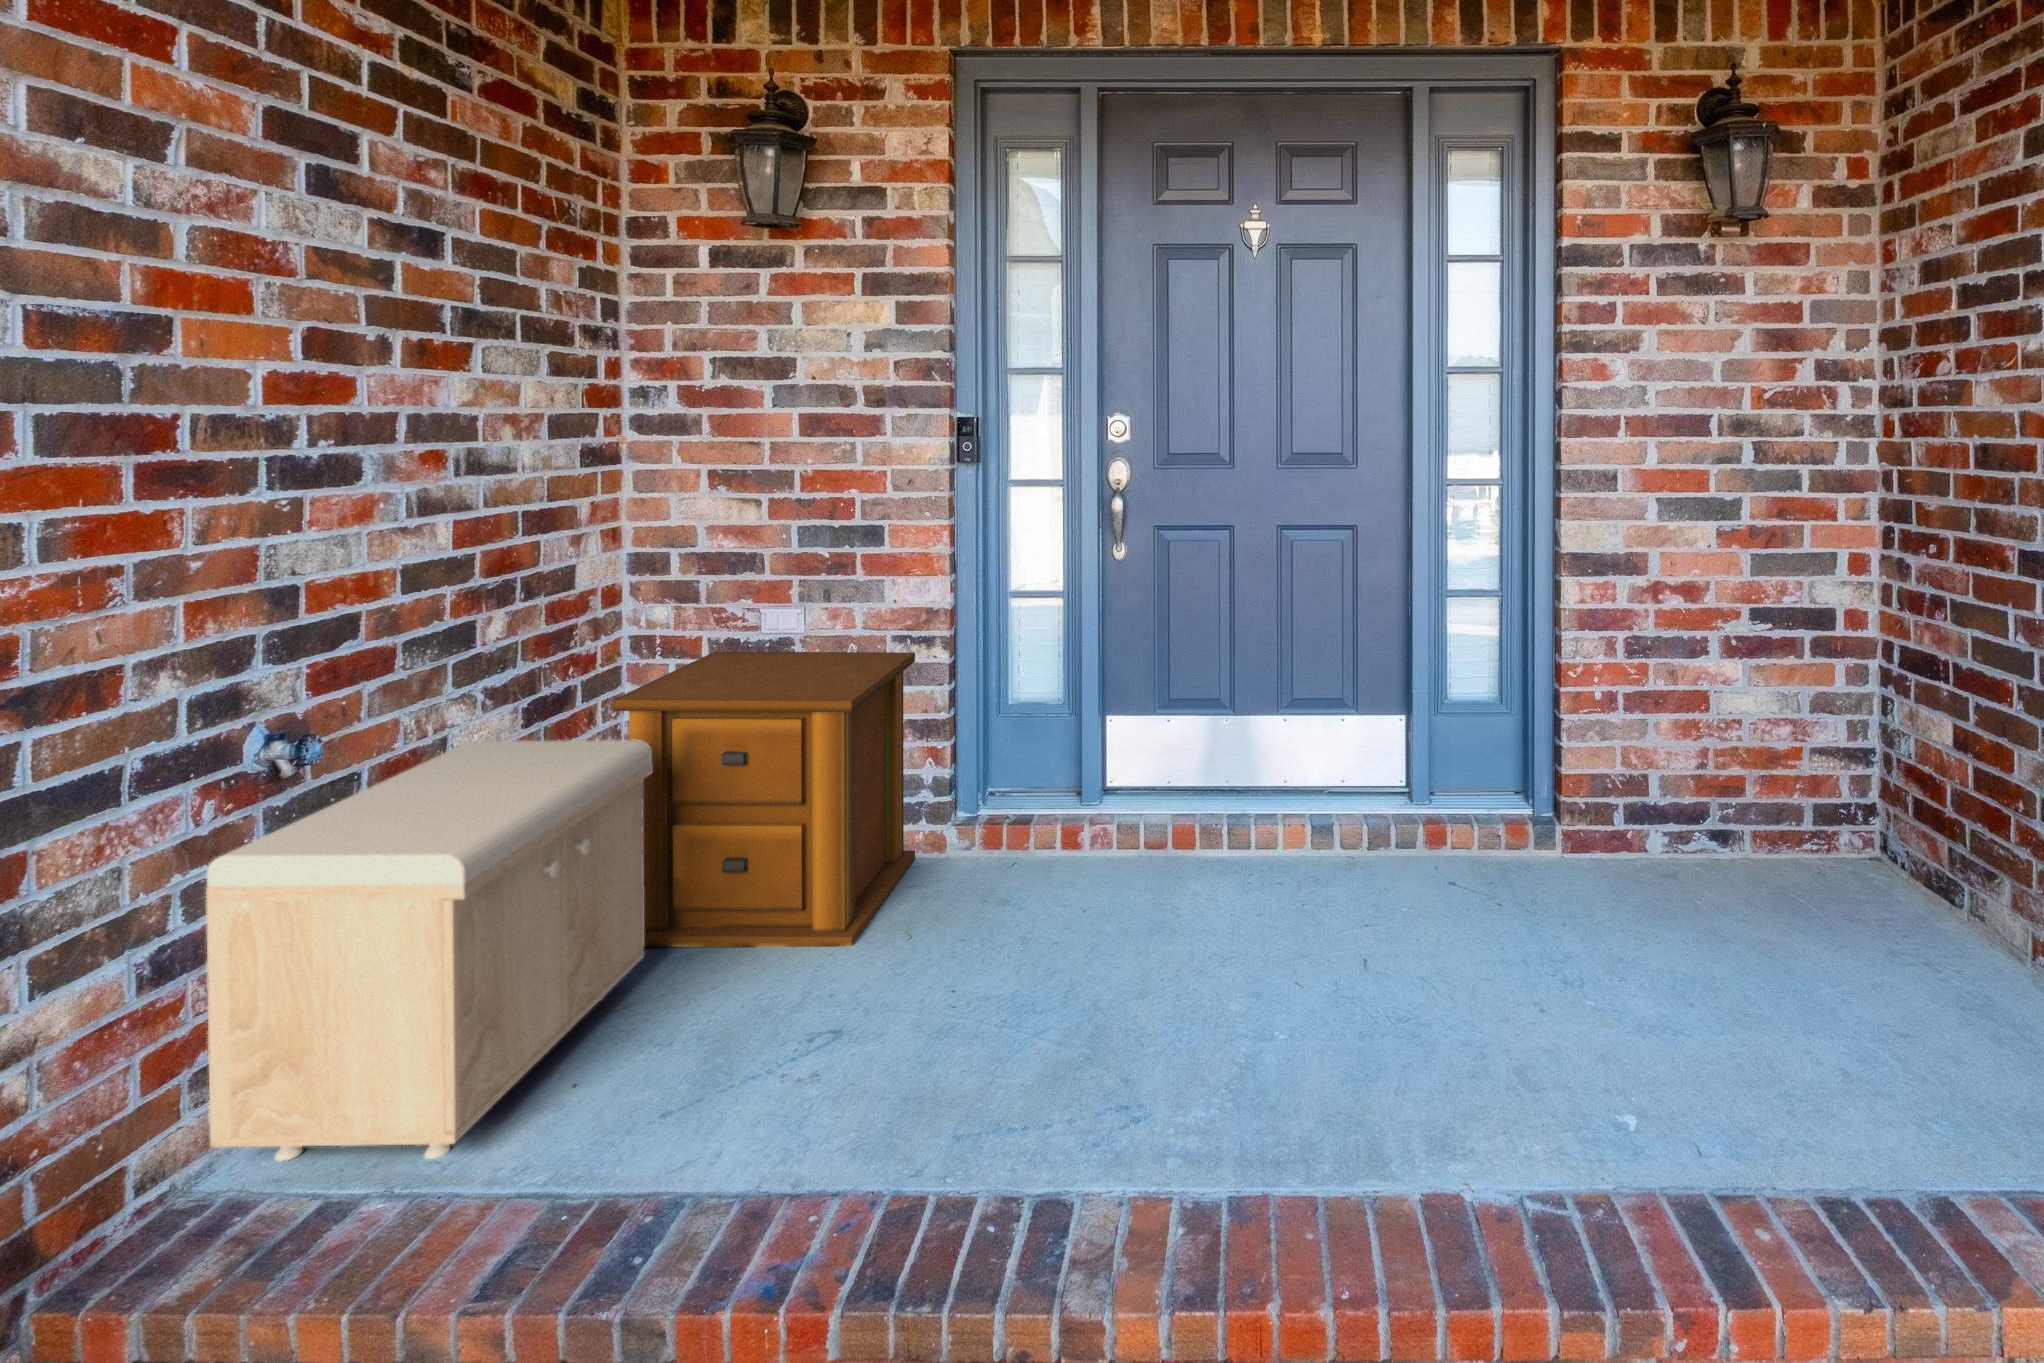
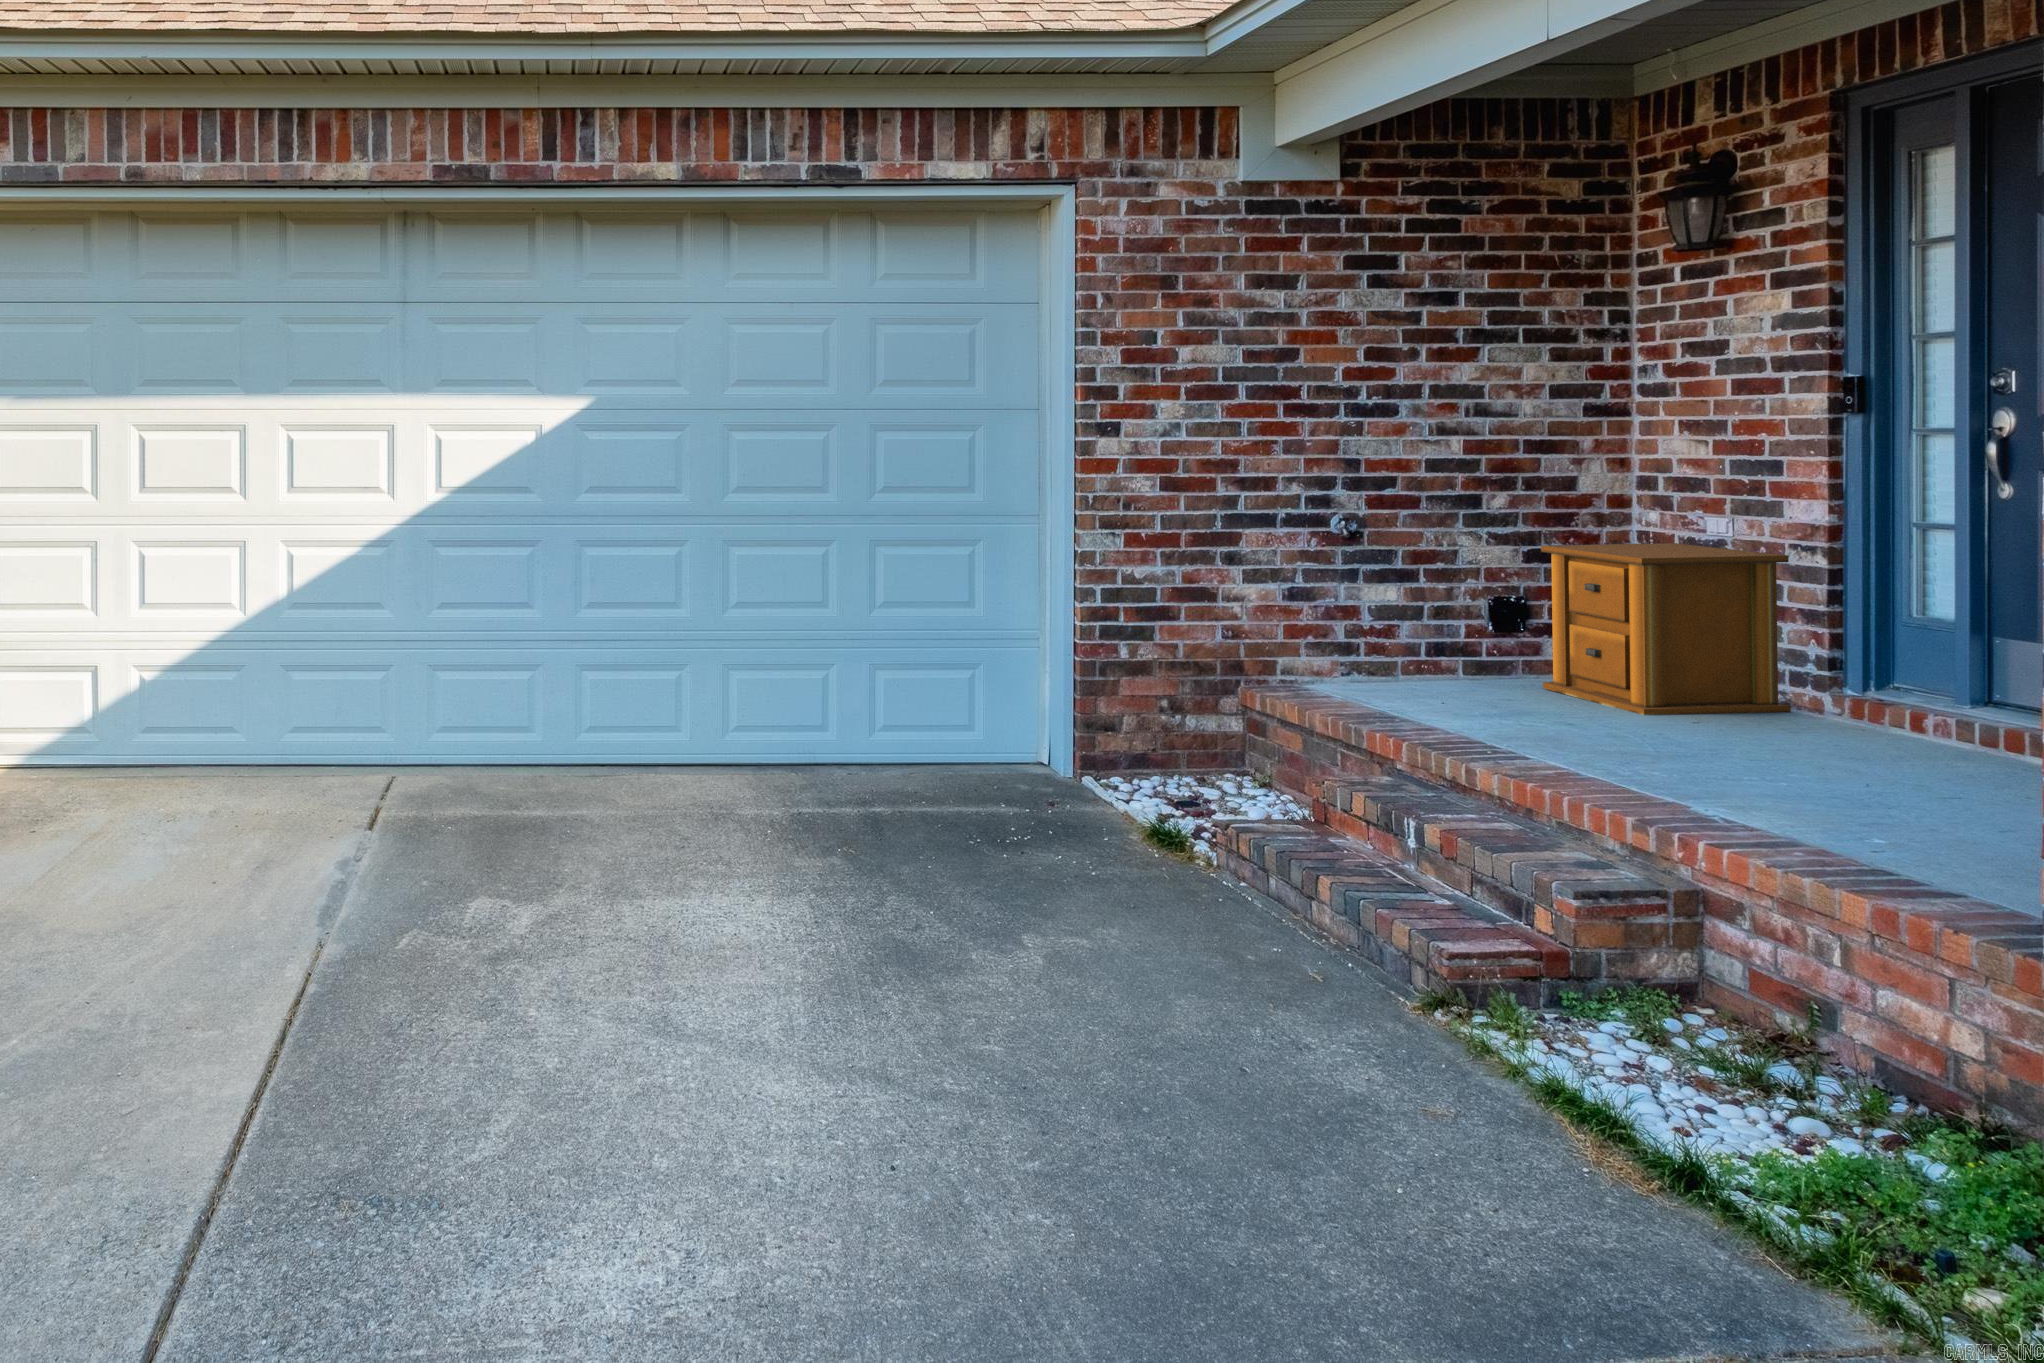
storage bench: present [206,740,652,1161] -> none [1304,553,1527,698]

